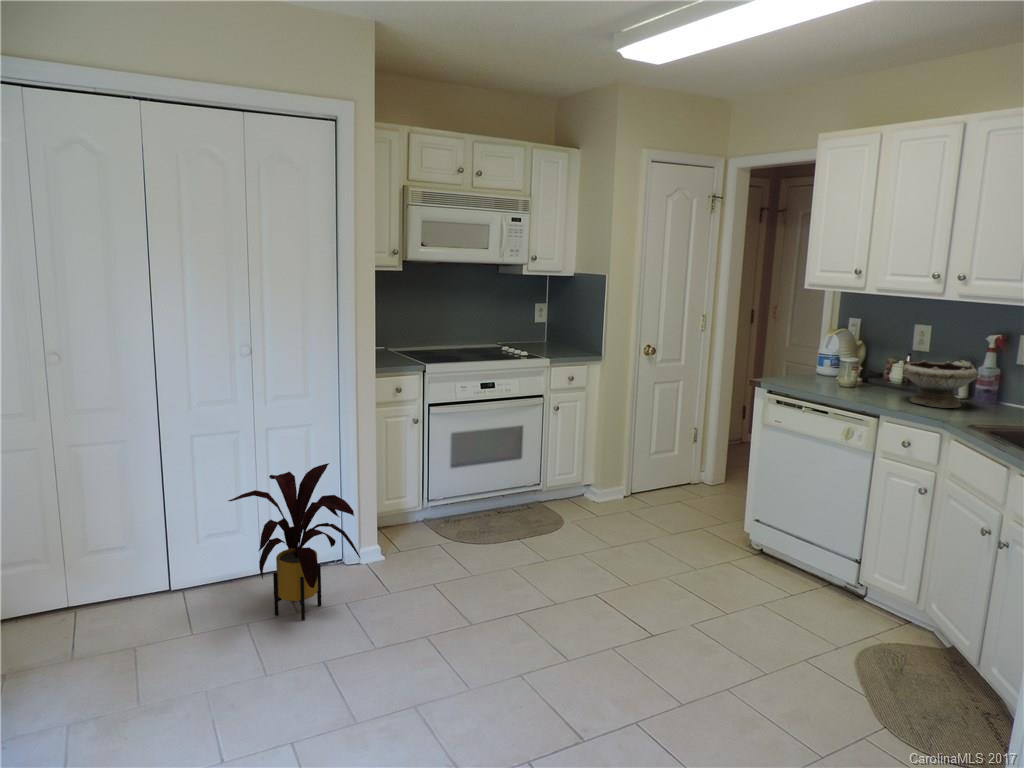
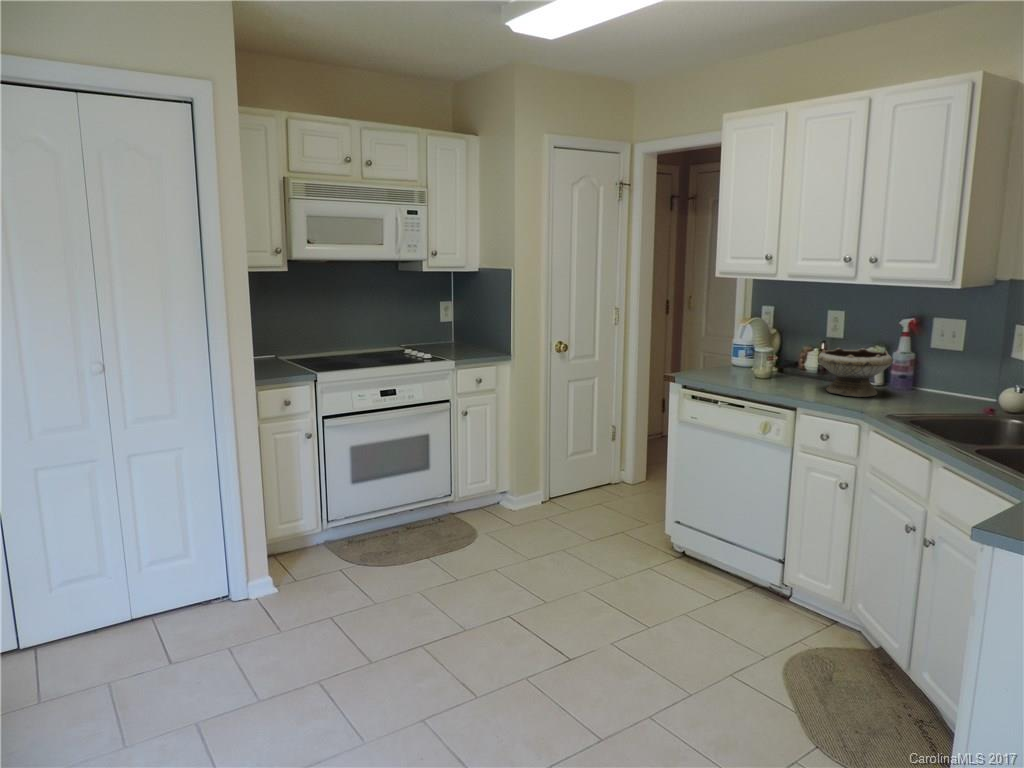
house plant: present [228,463,360,621] -> none [73,492,240,677]

